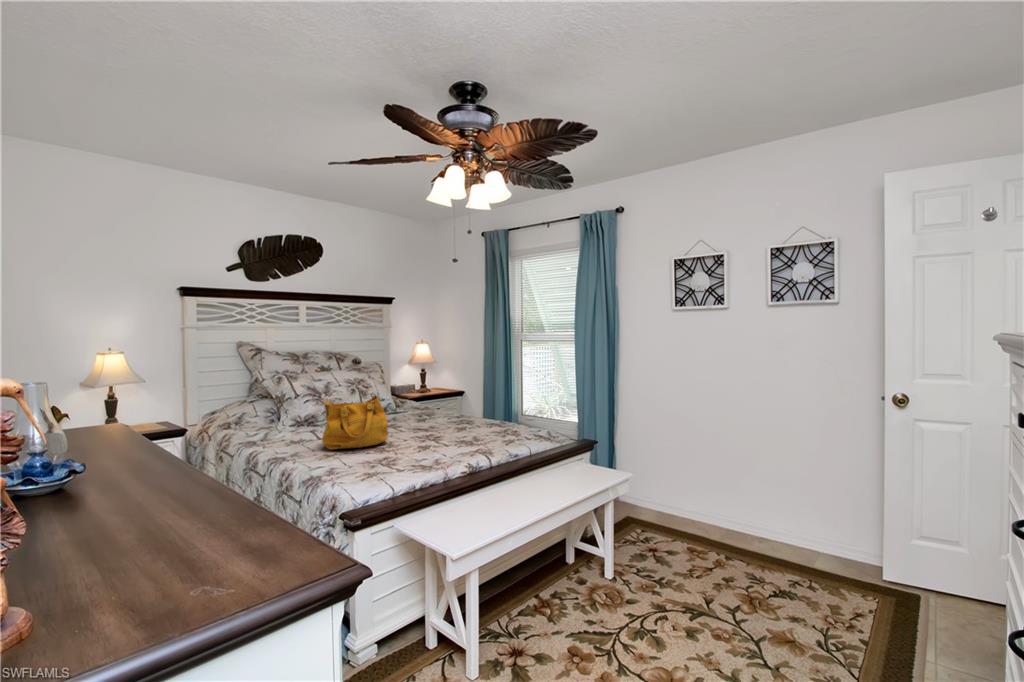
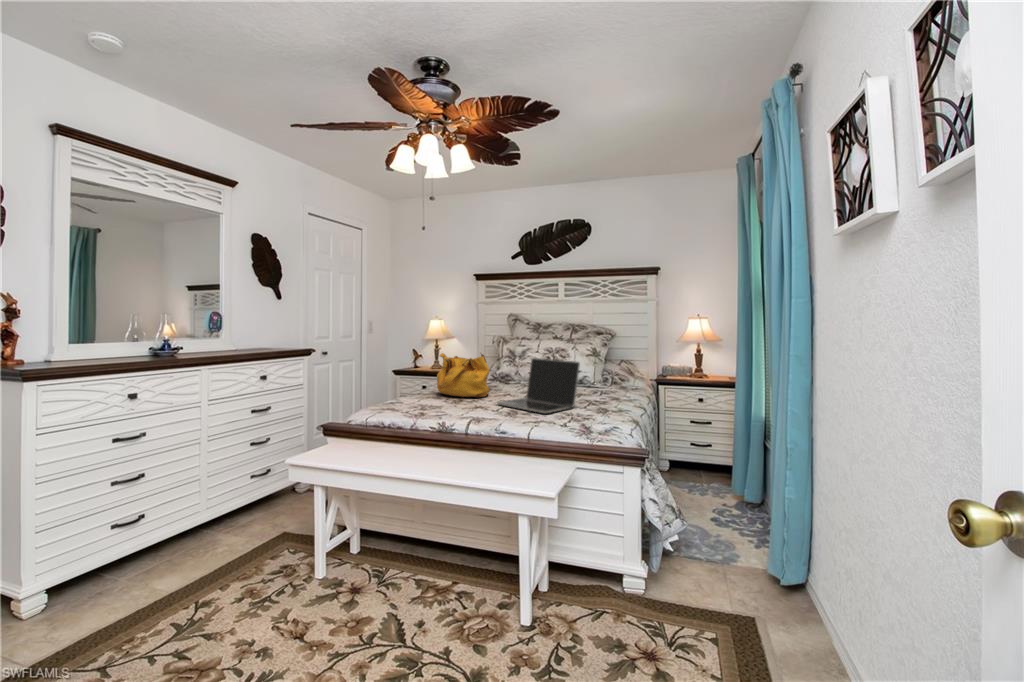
laptop: none [419,390,487,442] -> present [498,358,580,413]

